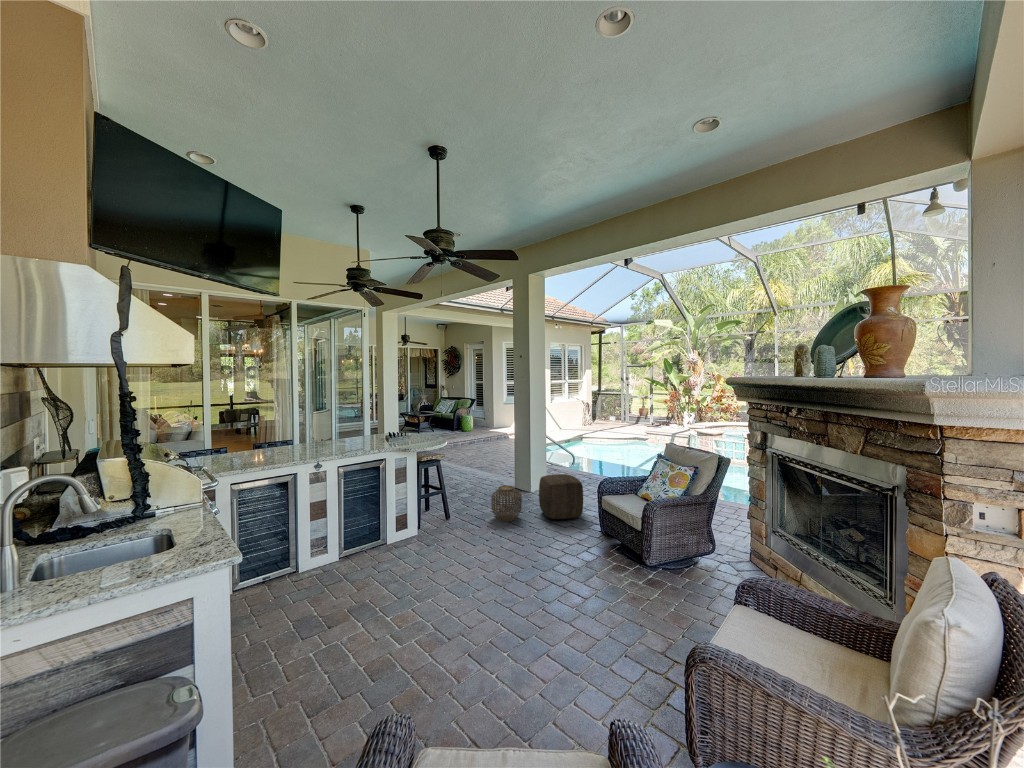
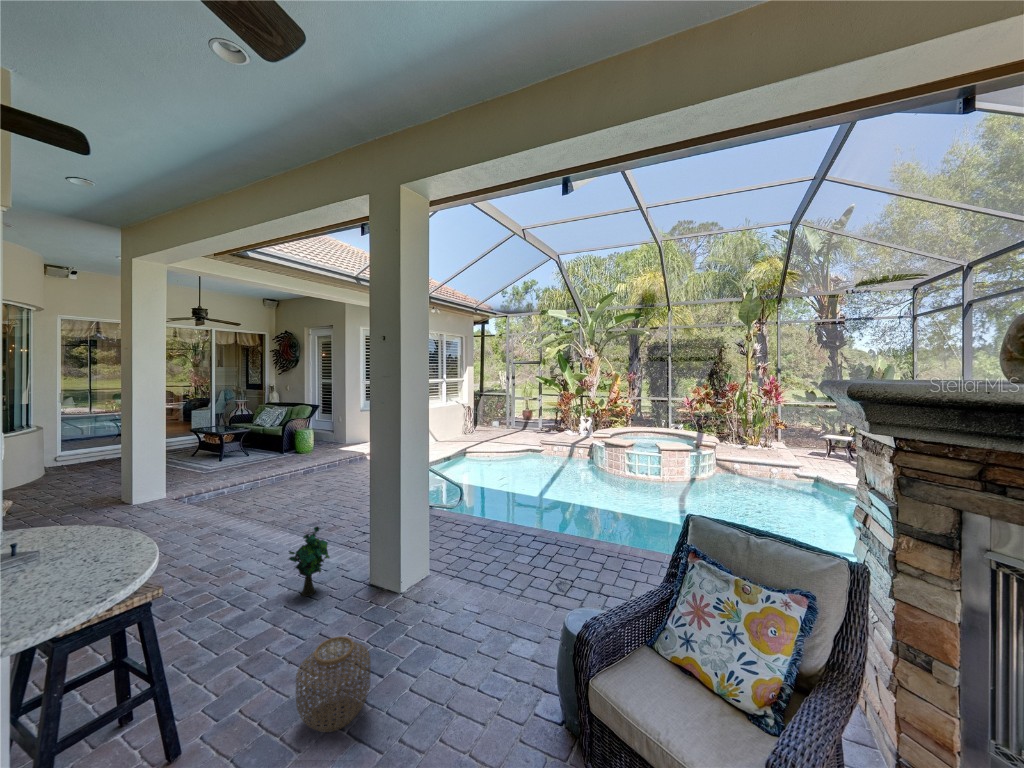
decorative plant: none [477,452,497,489] -> present [289,526,330,597]
ottoman: present [539,474,583,519] -> none [410,583,502,704]

